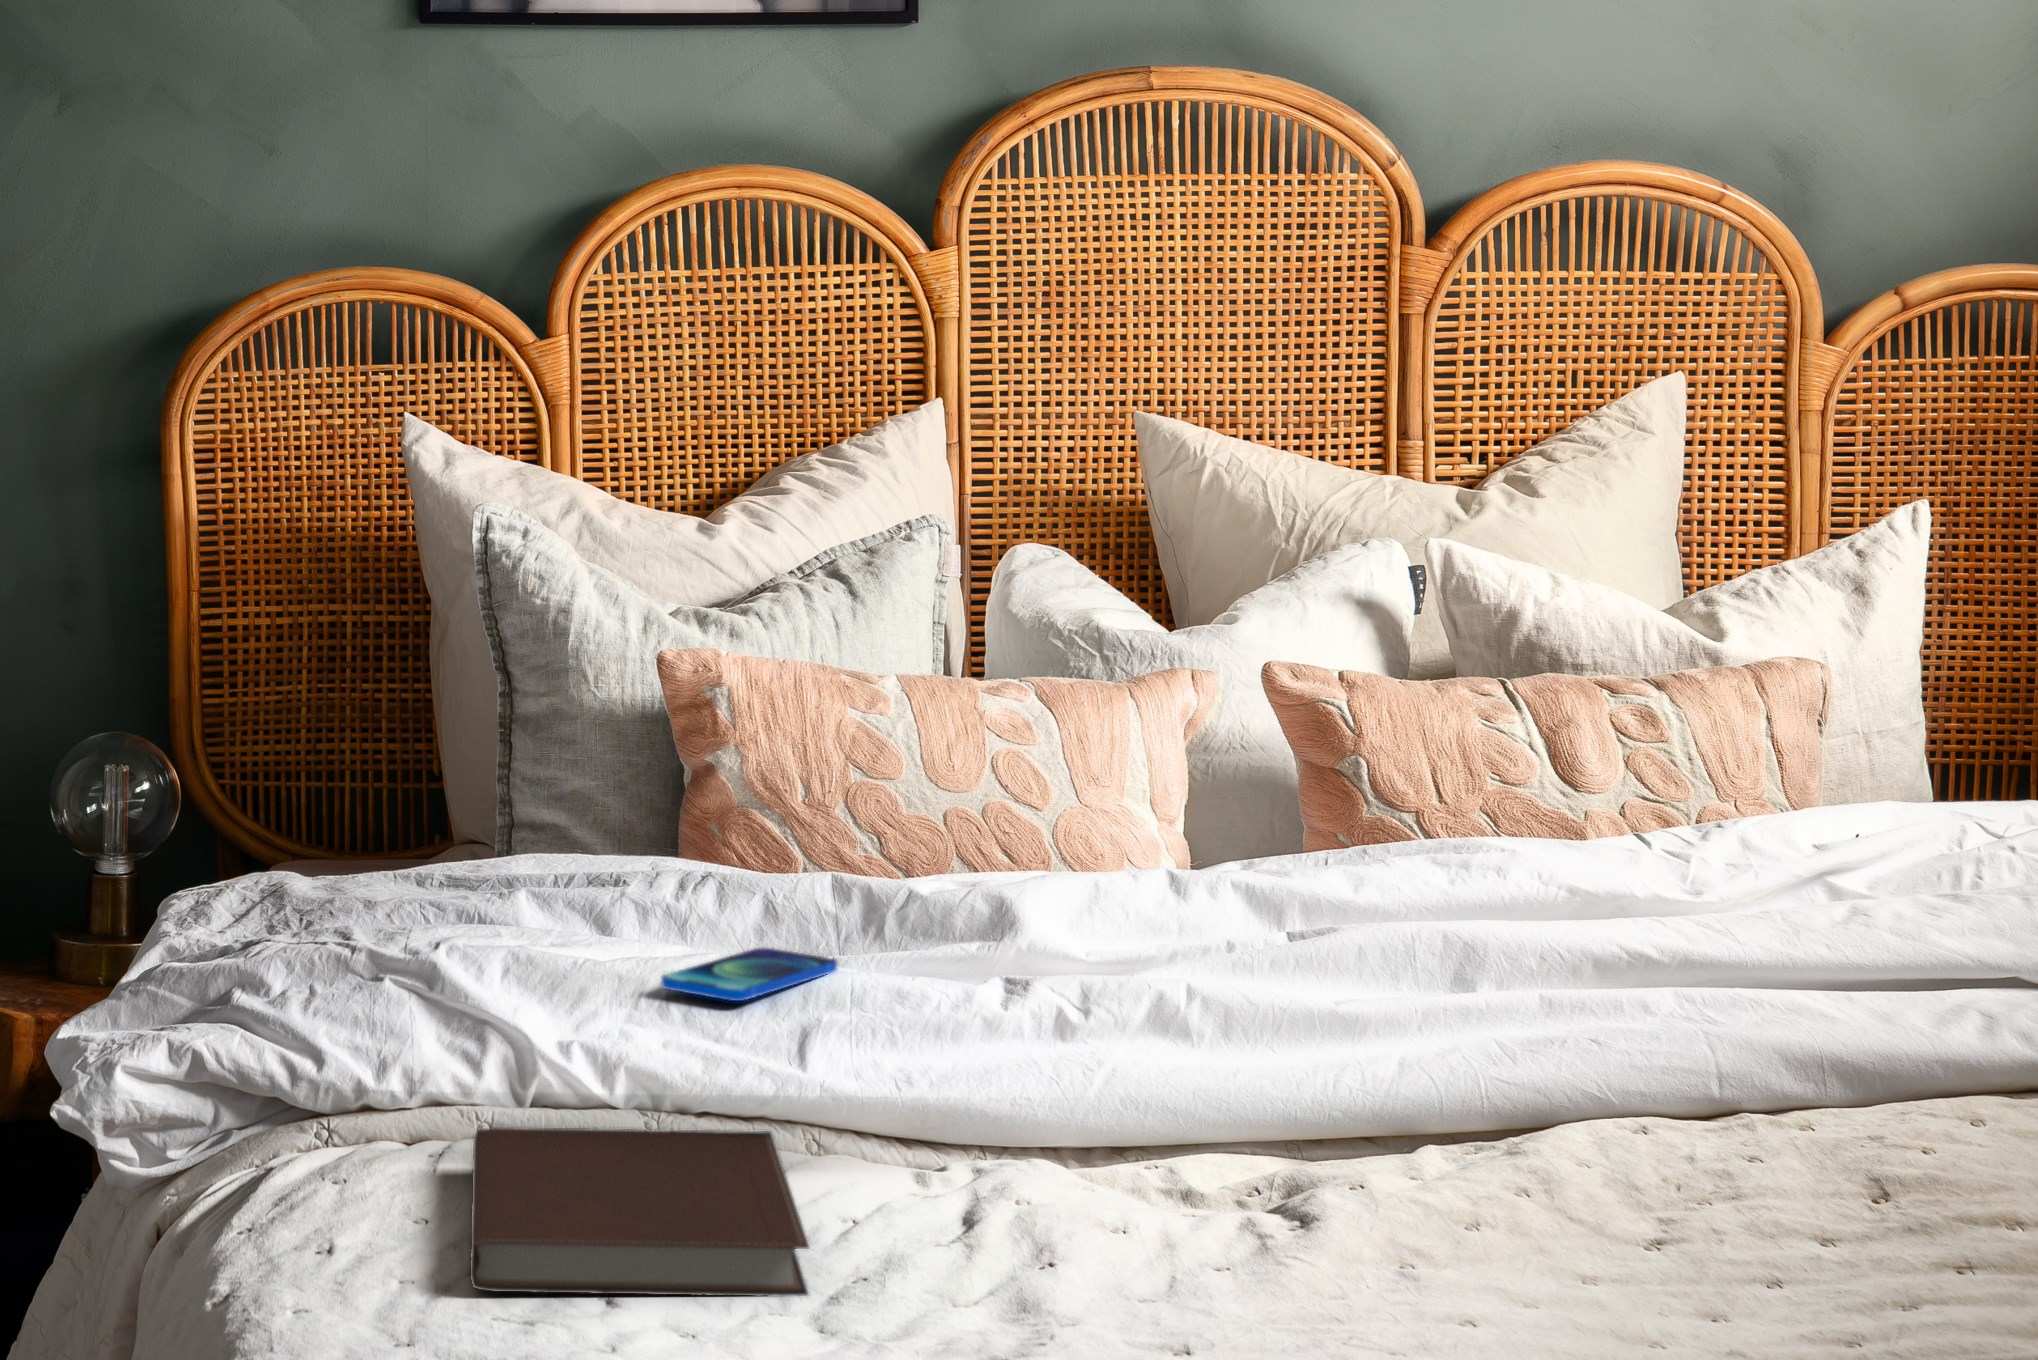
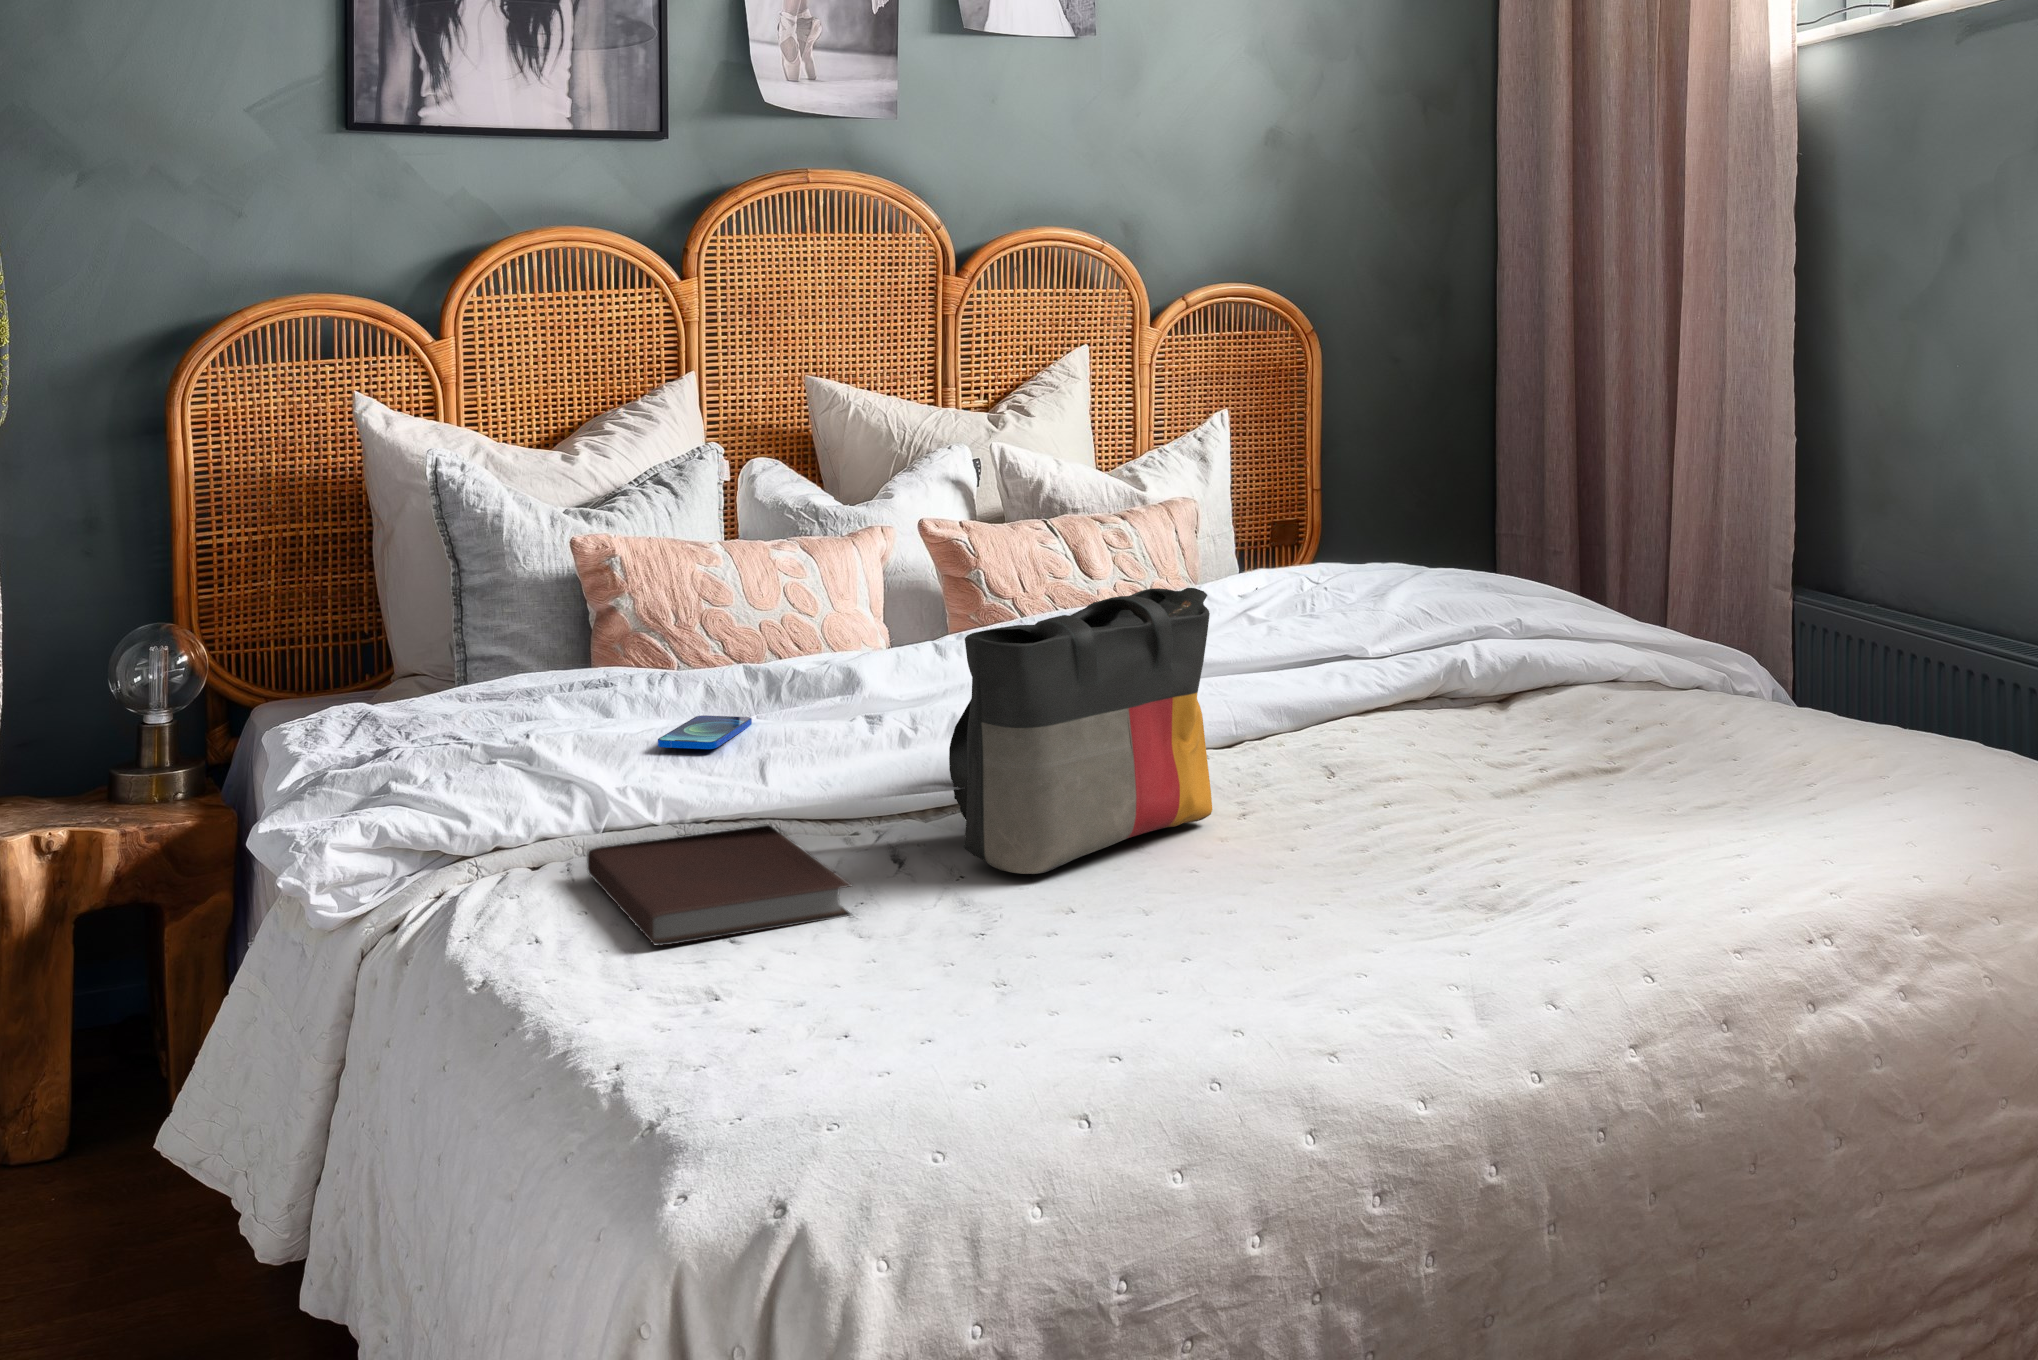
tote bag: none [1039,809,1560,1281] -> present [949,588,1212,874]

